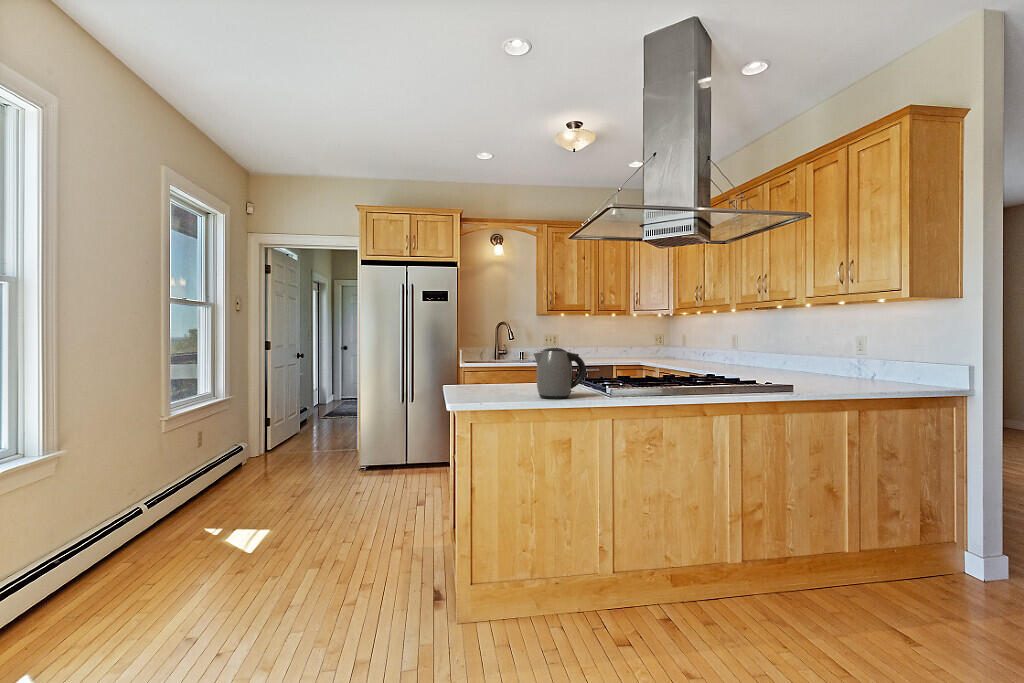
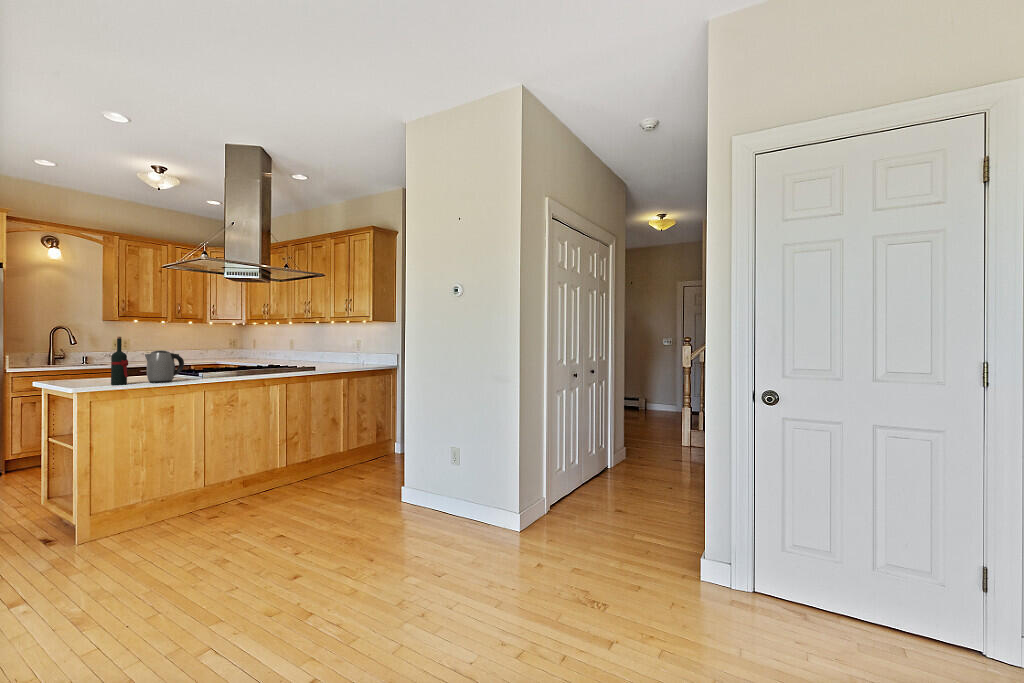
wine bottle: none [493,326,512,399] -> present [111,337,128,385]

